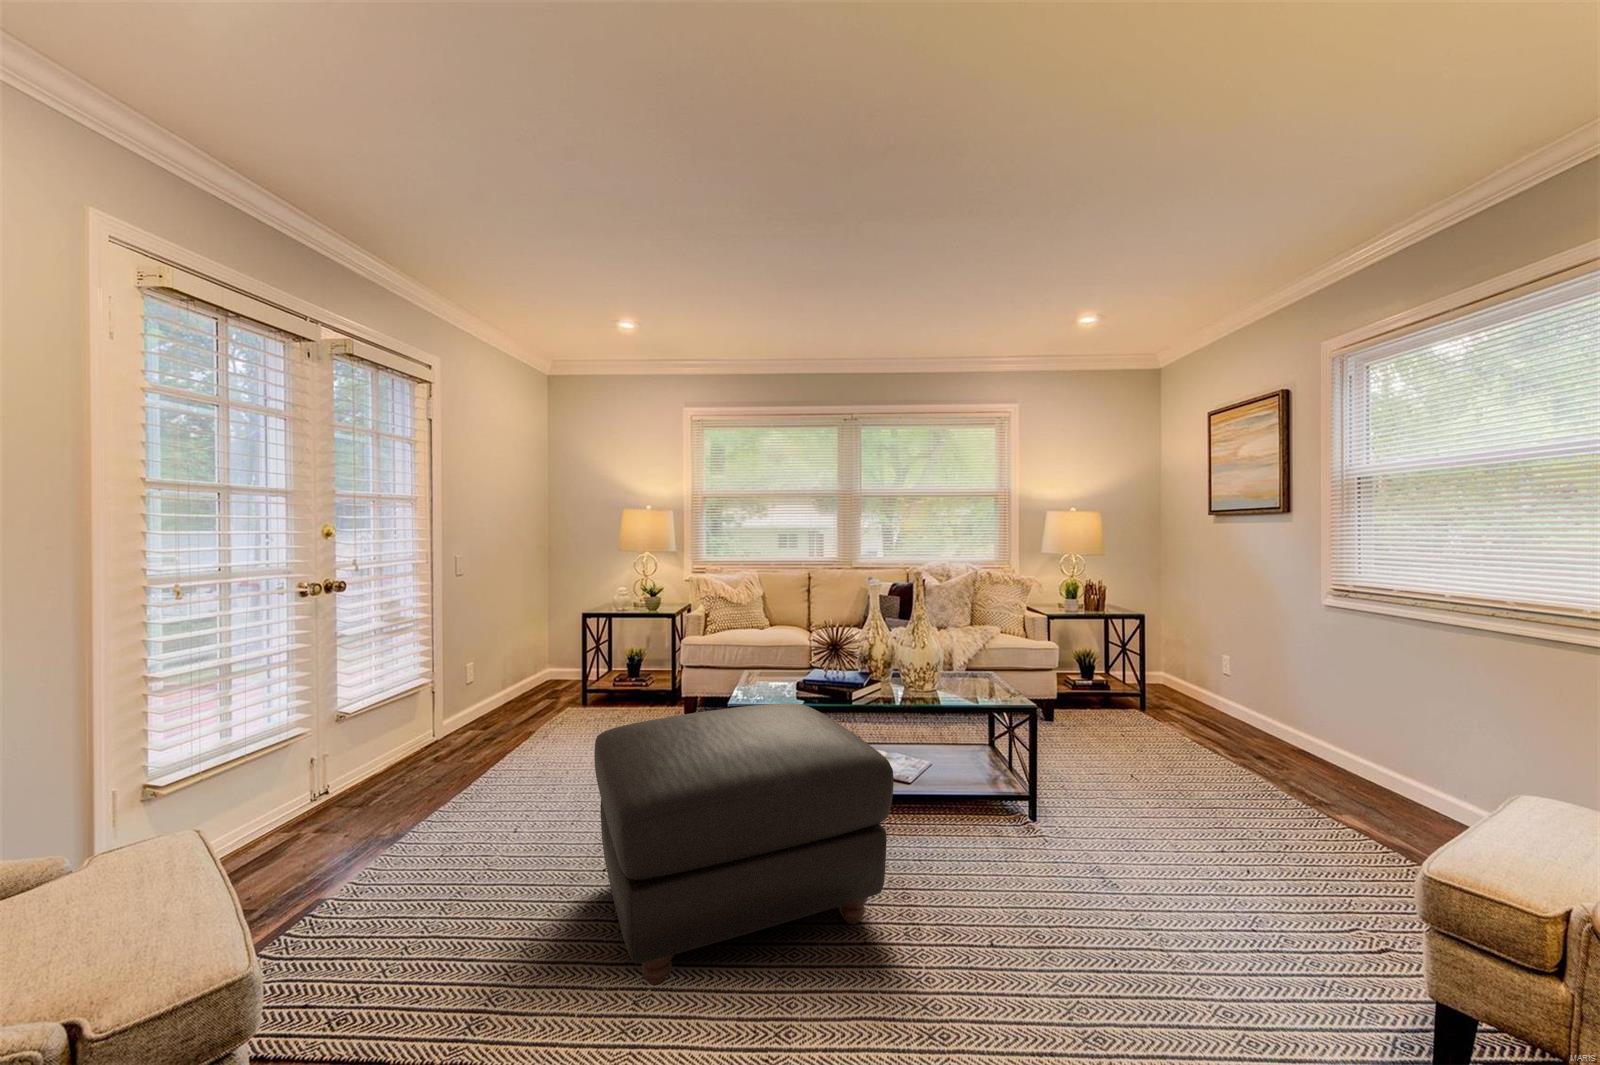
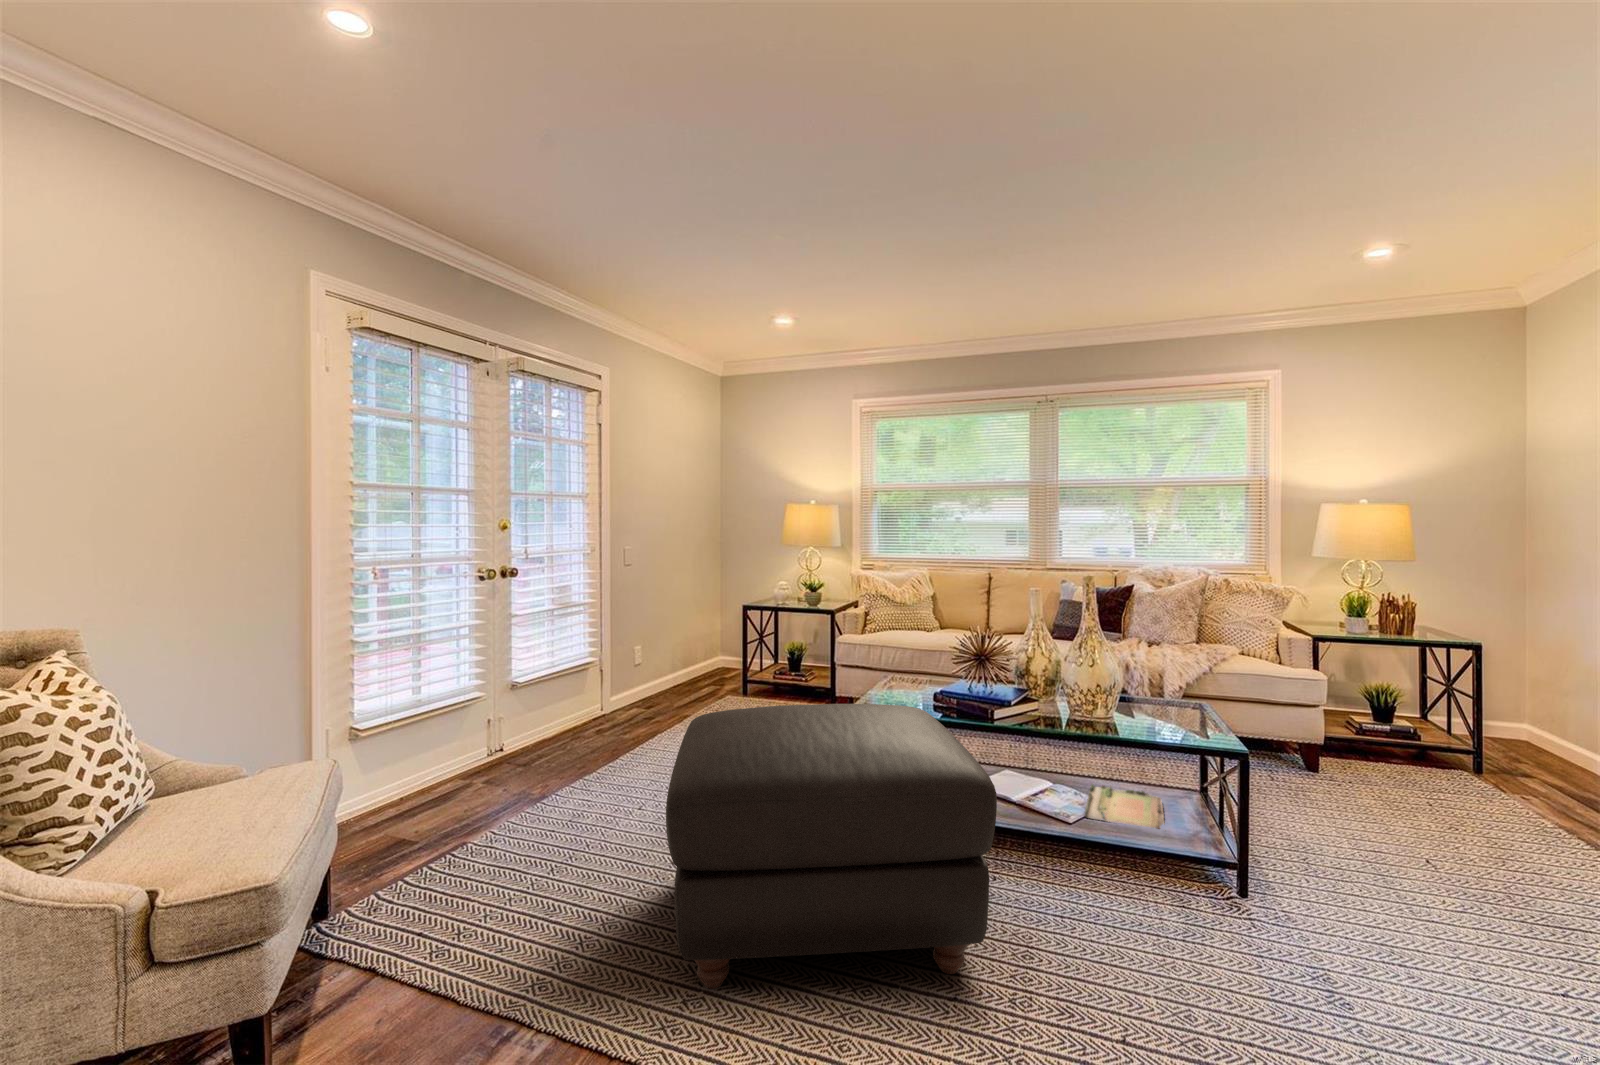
tray: none [918,747,980,781] -> present [1085,784,1165,829]

